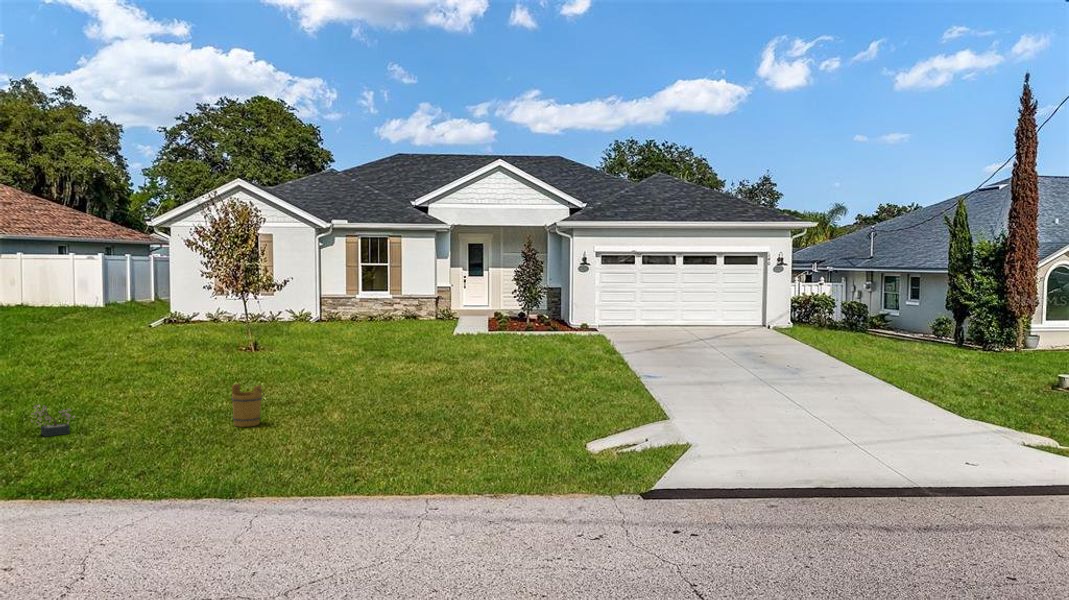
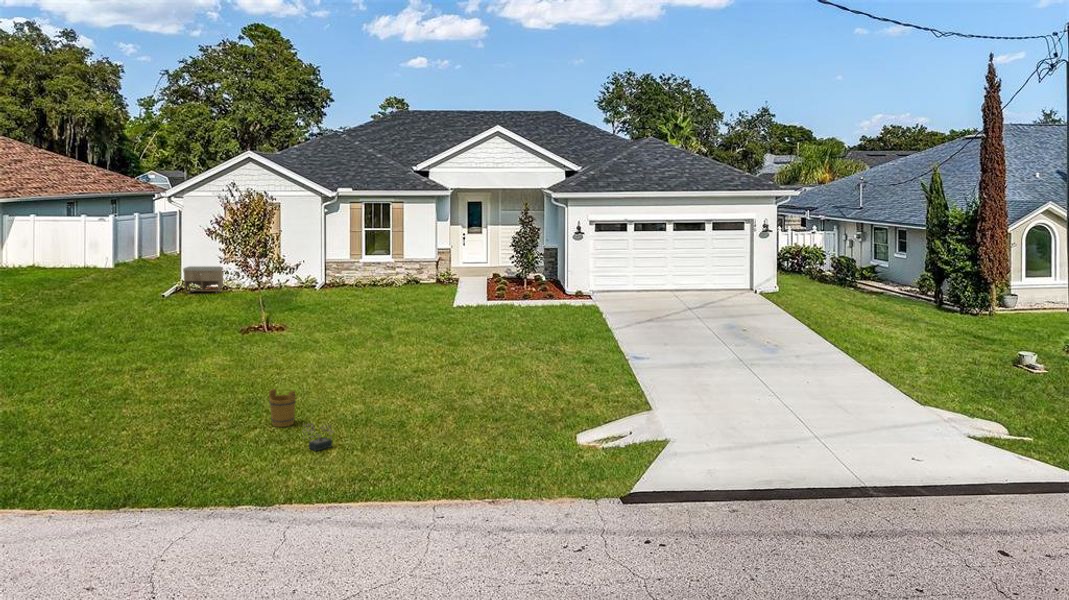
storage bench: none [169,299,212,327] -> present [183,266,224,293]
decorative plant: present [31,405,75,437] -> present [303,425,333,451]

